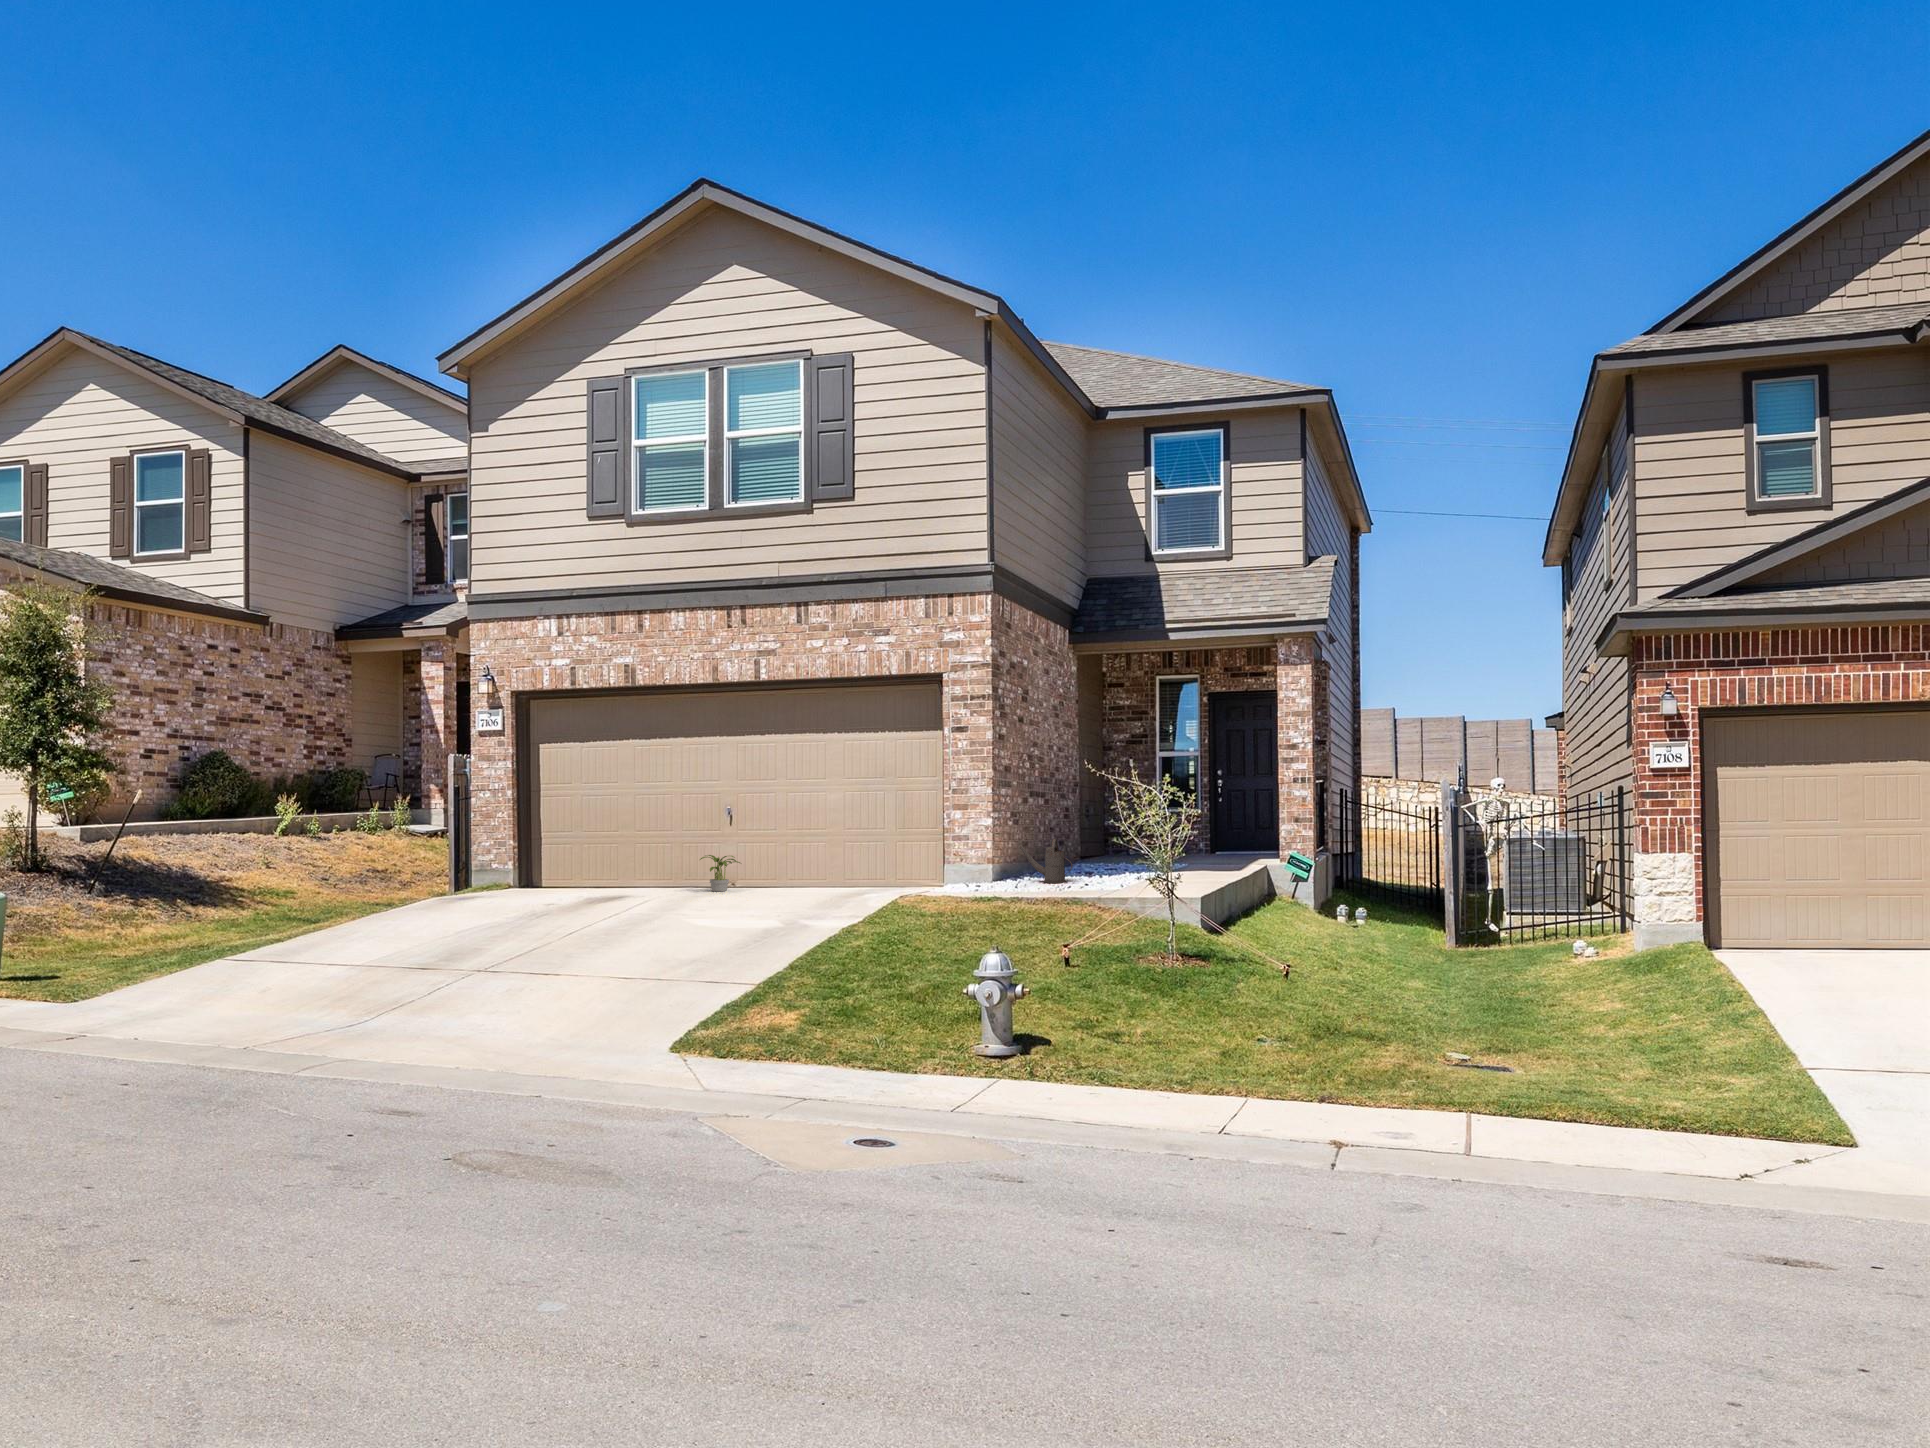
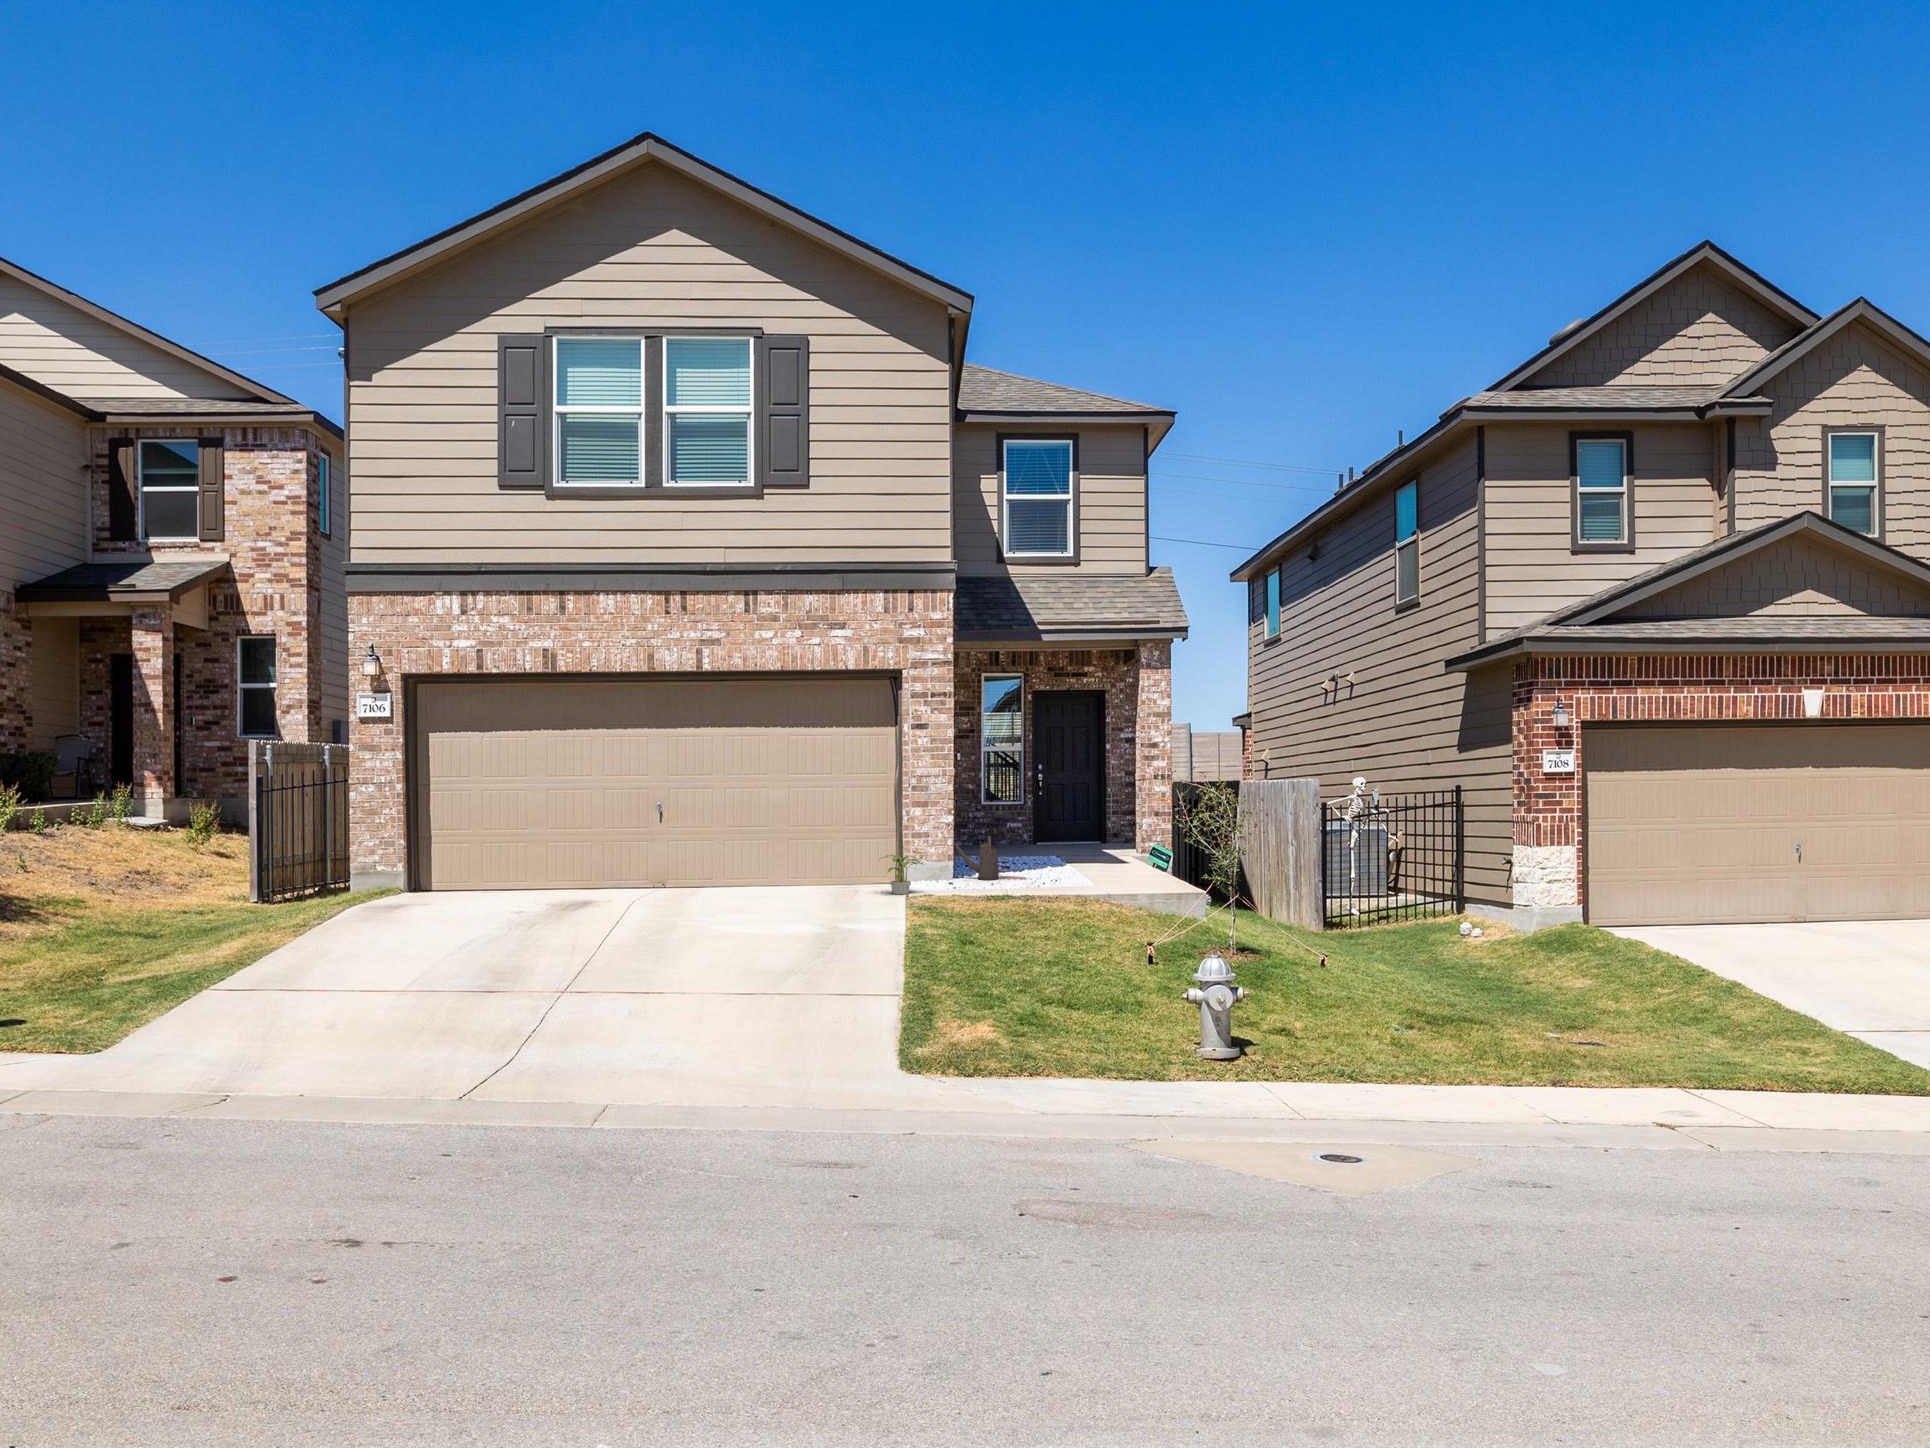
potted plant: present [700,855,740,891] -> present [879,855,924,894]

